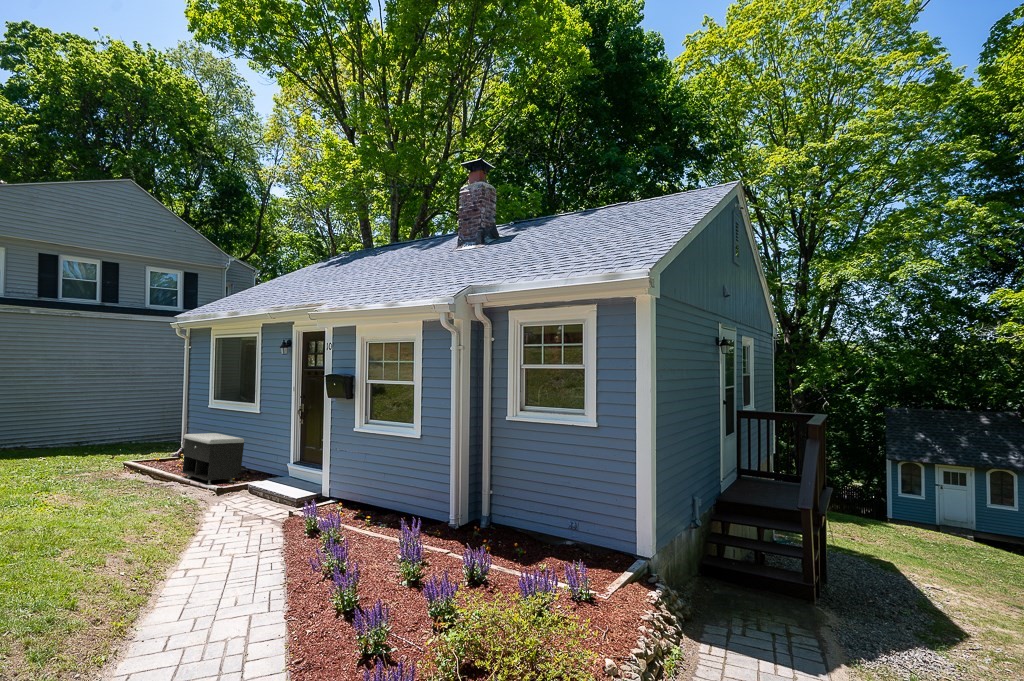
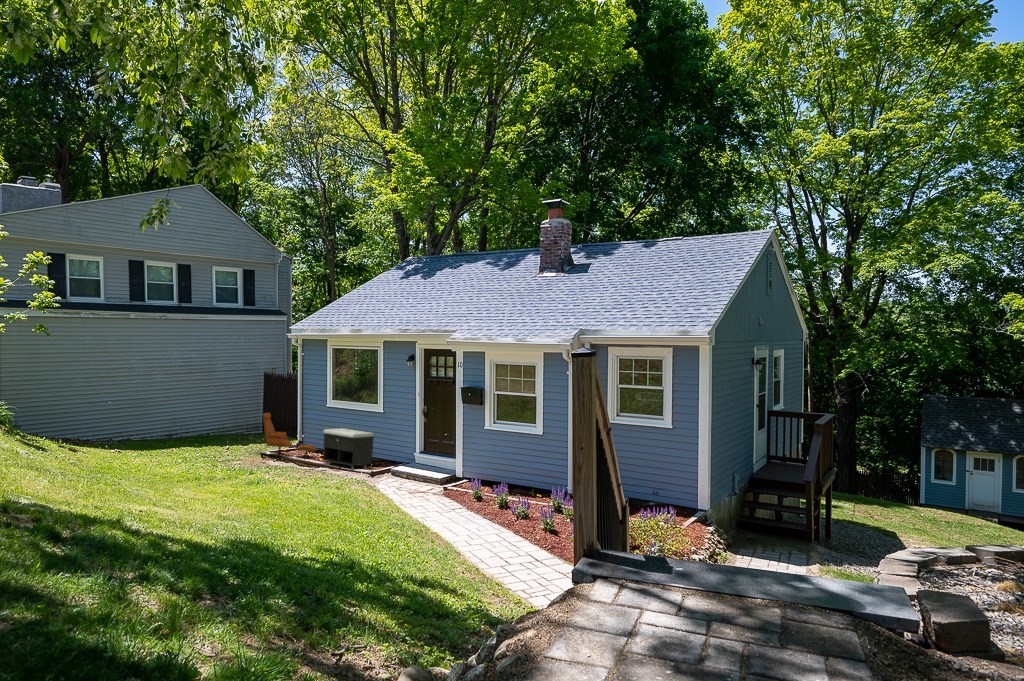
lounge chair: none [120,414,189,471] -> present [263,413,316,458]

